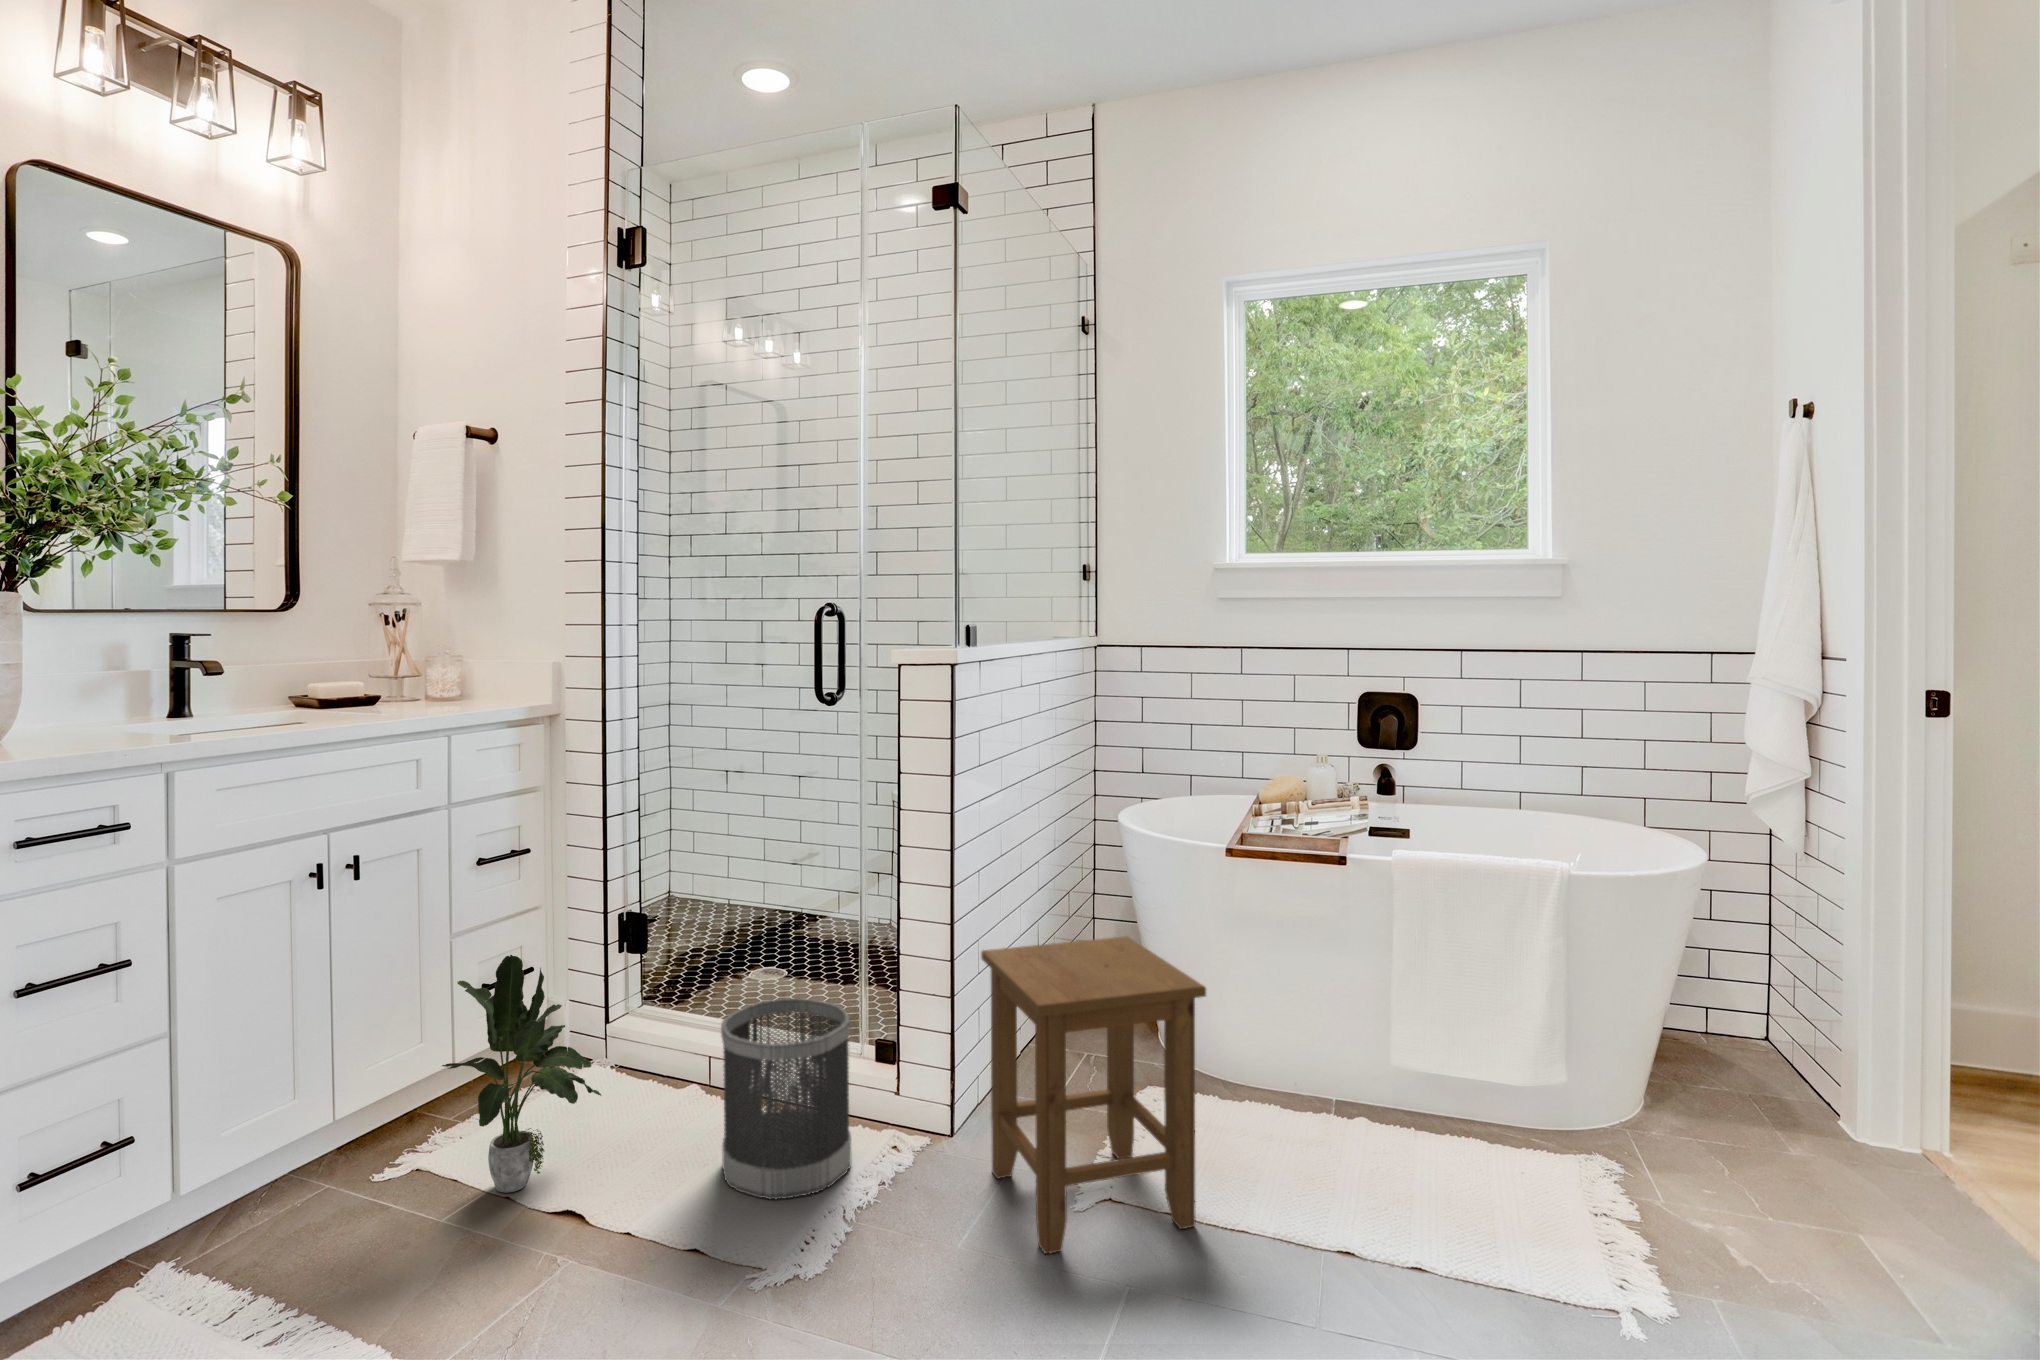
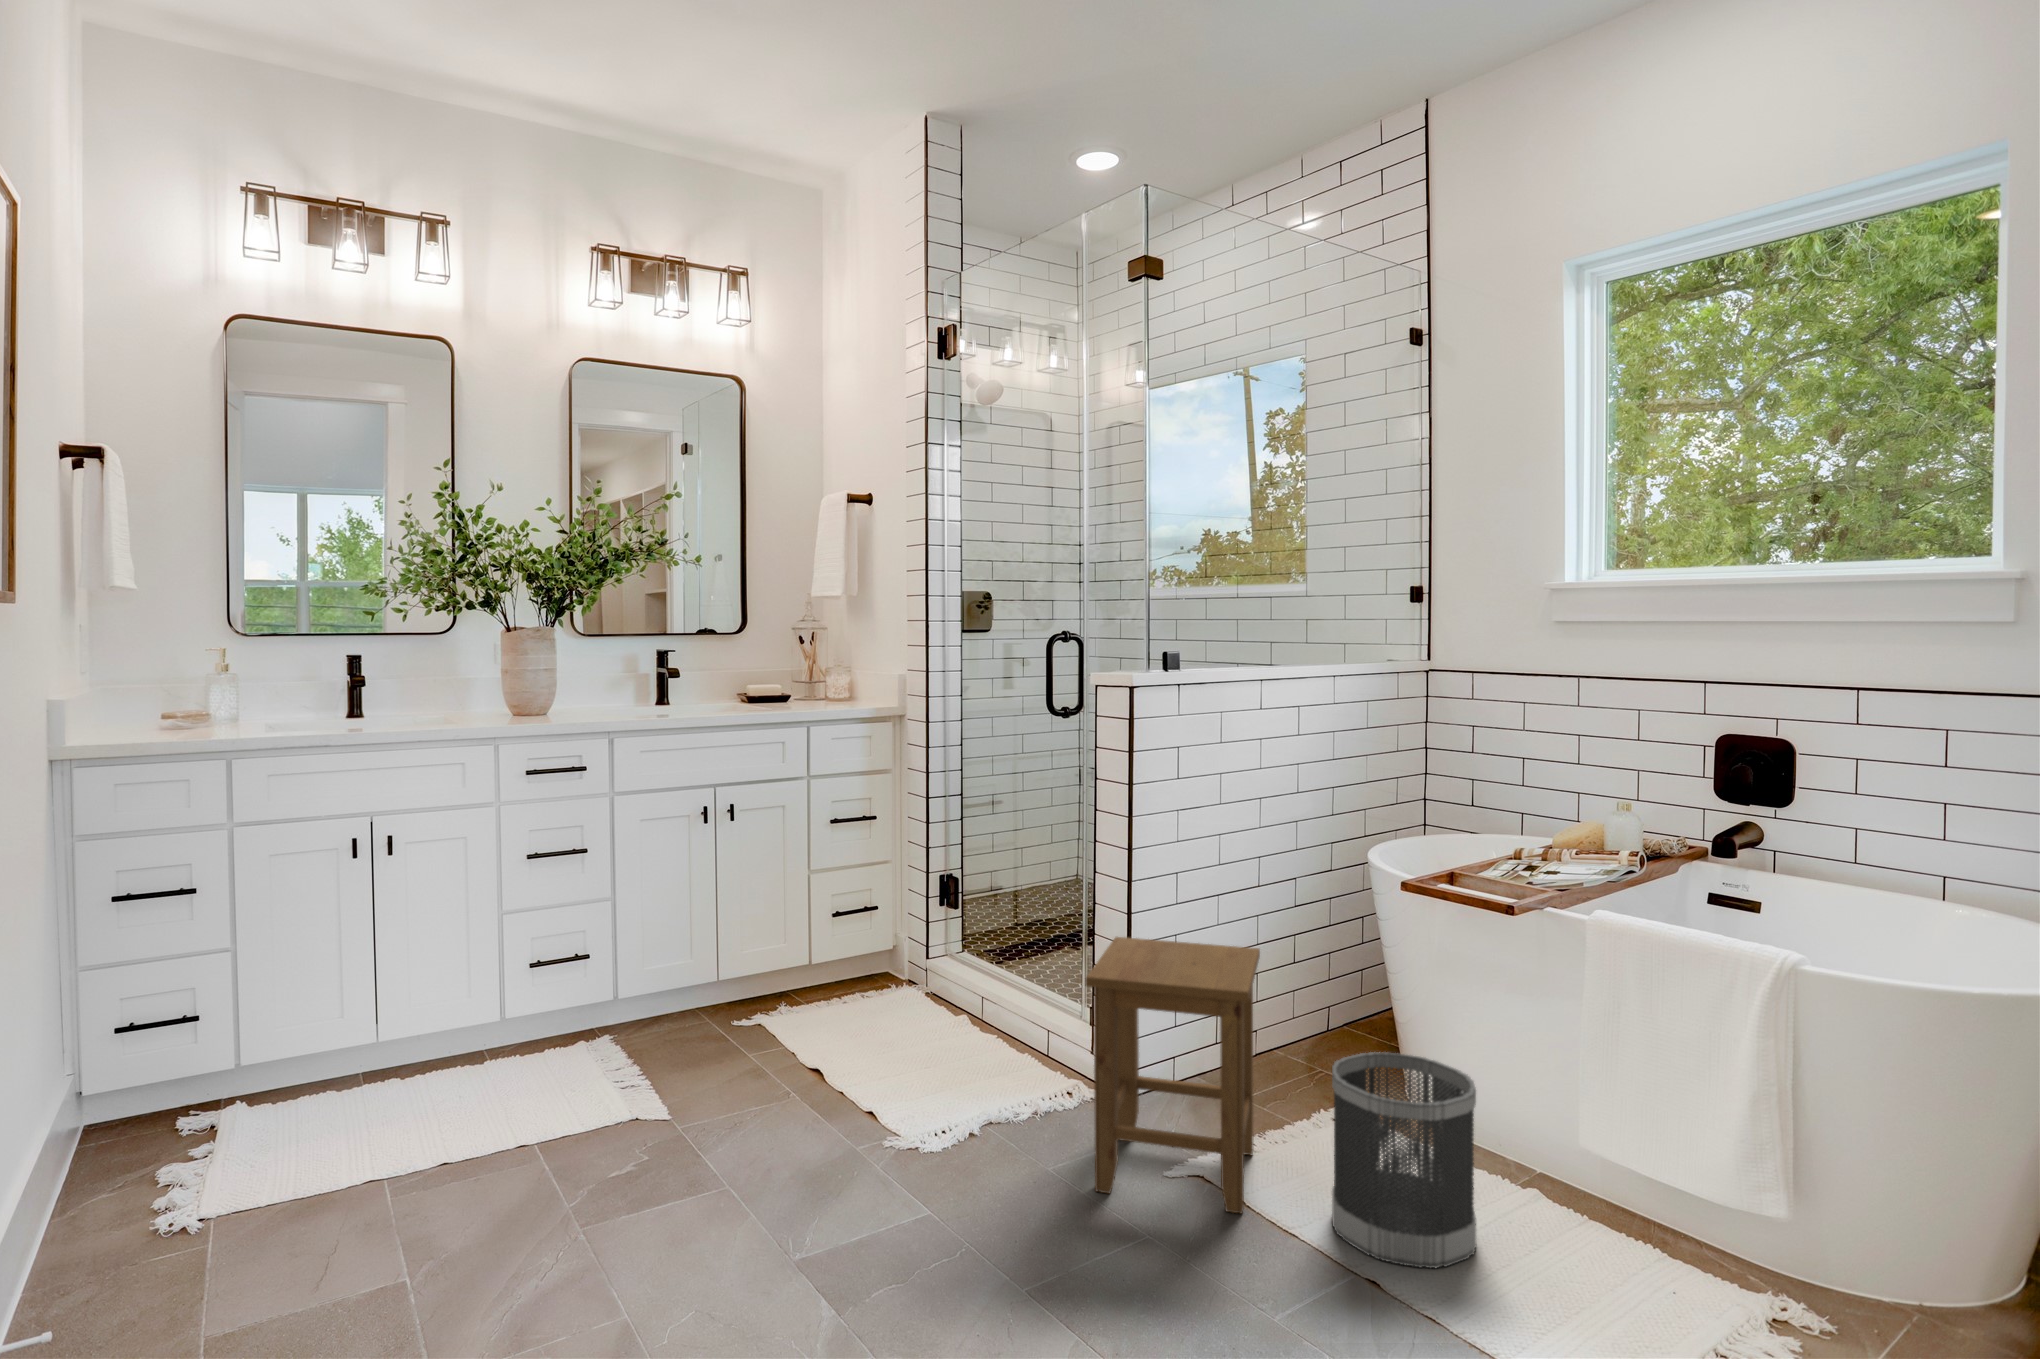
potted plant: present [442,955,601,1193] -> none [744,885,861,1055]
wastebasket: present [721,998,851,1199] -> present [1332,1052,1476,1268]

